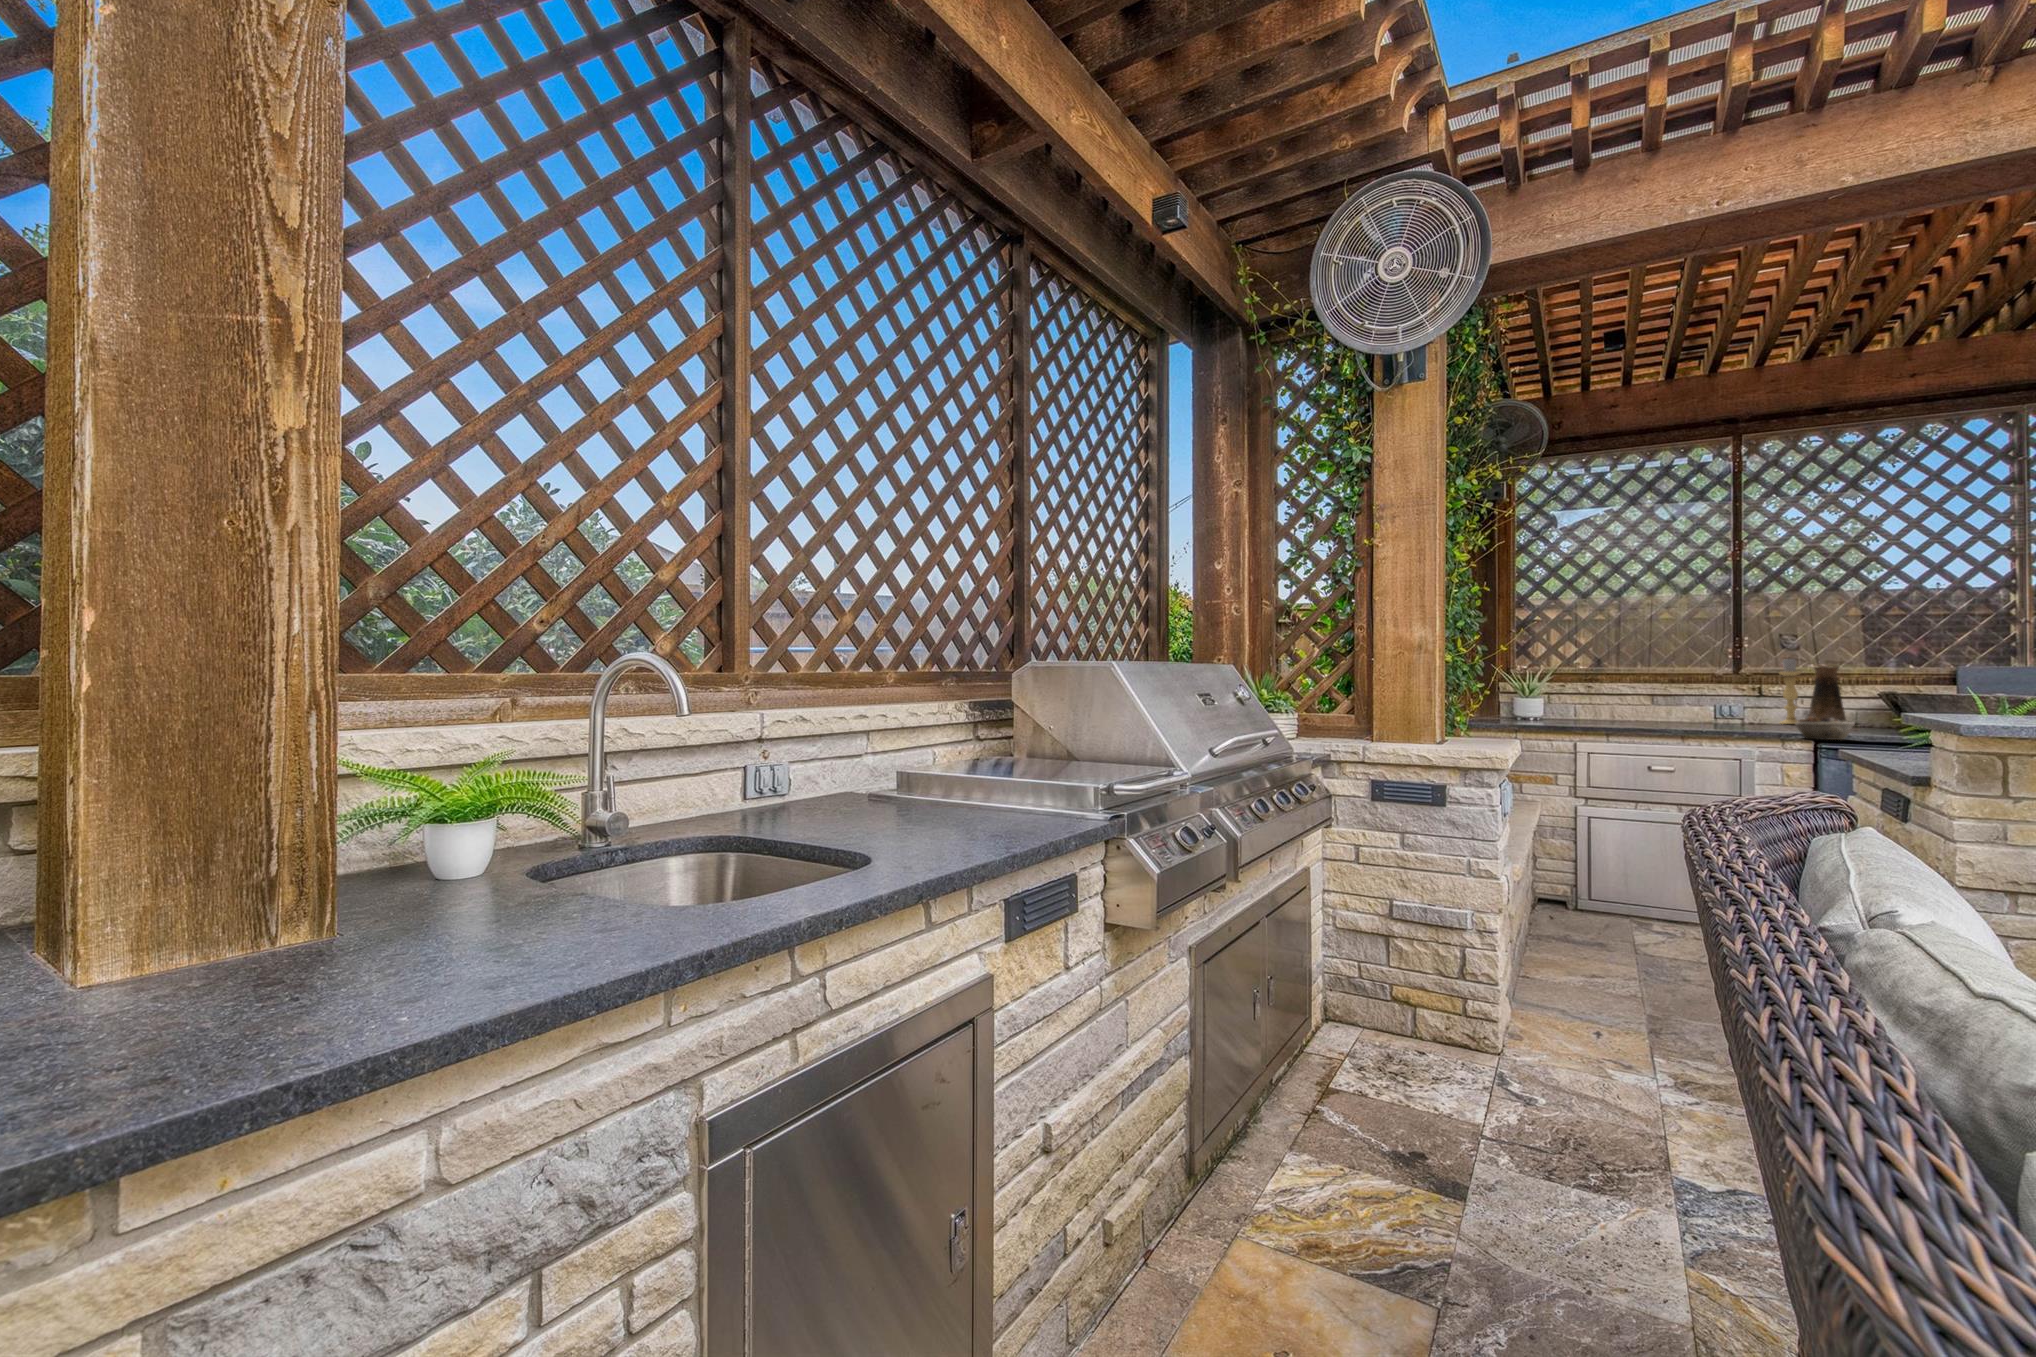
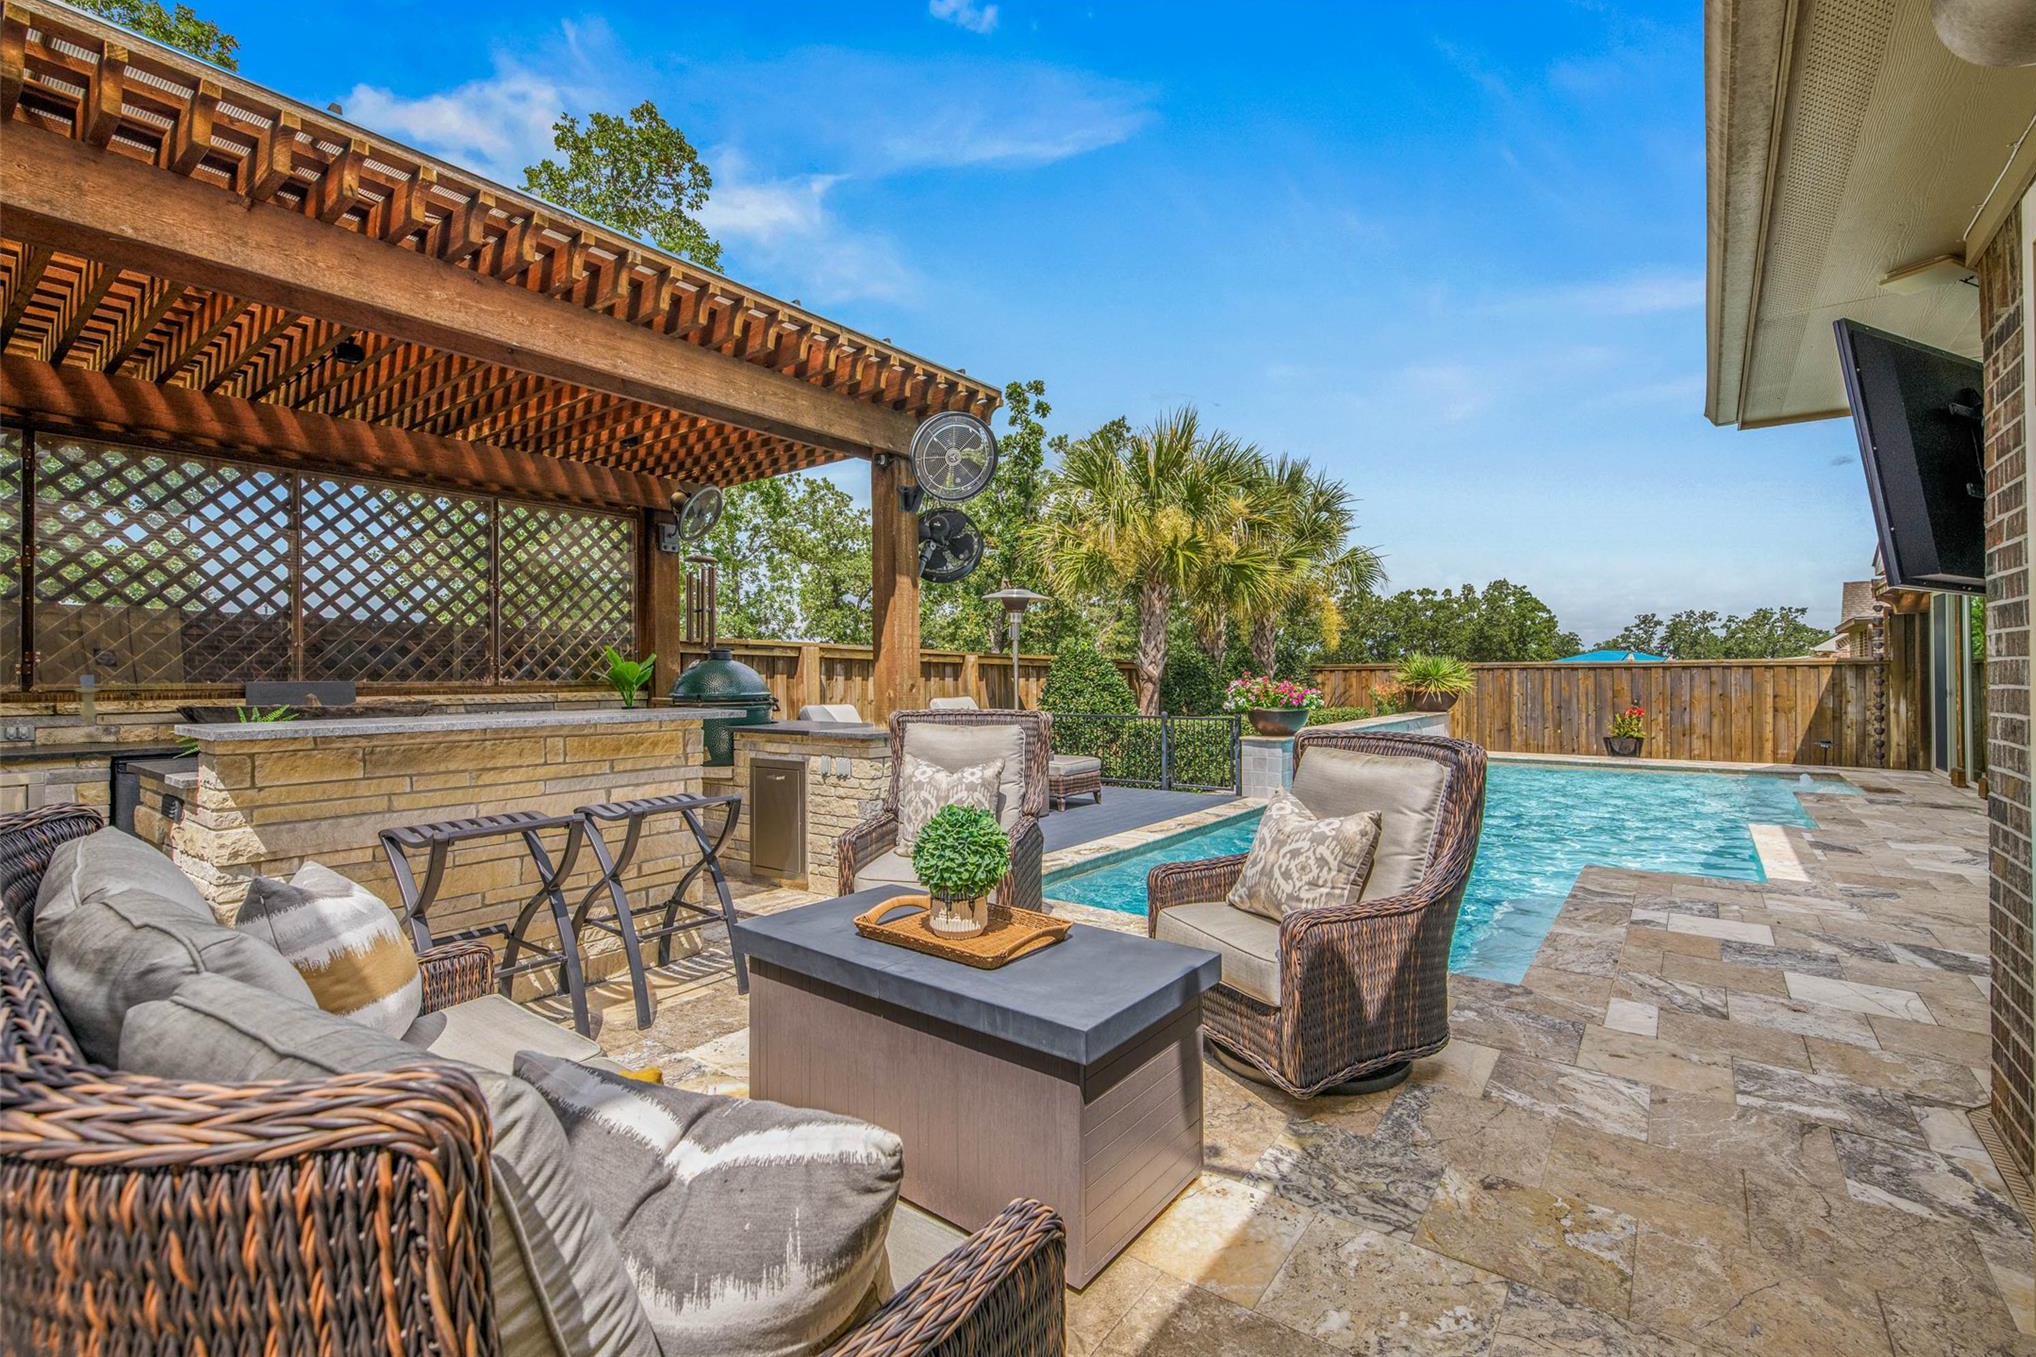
pitcher: present [1809,666,1846,722] -> none [108,682,148,737]
succulent planter: present [1795,716,1854,740] -> none [88,733,150,756]

